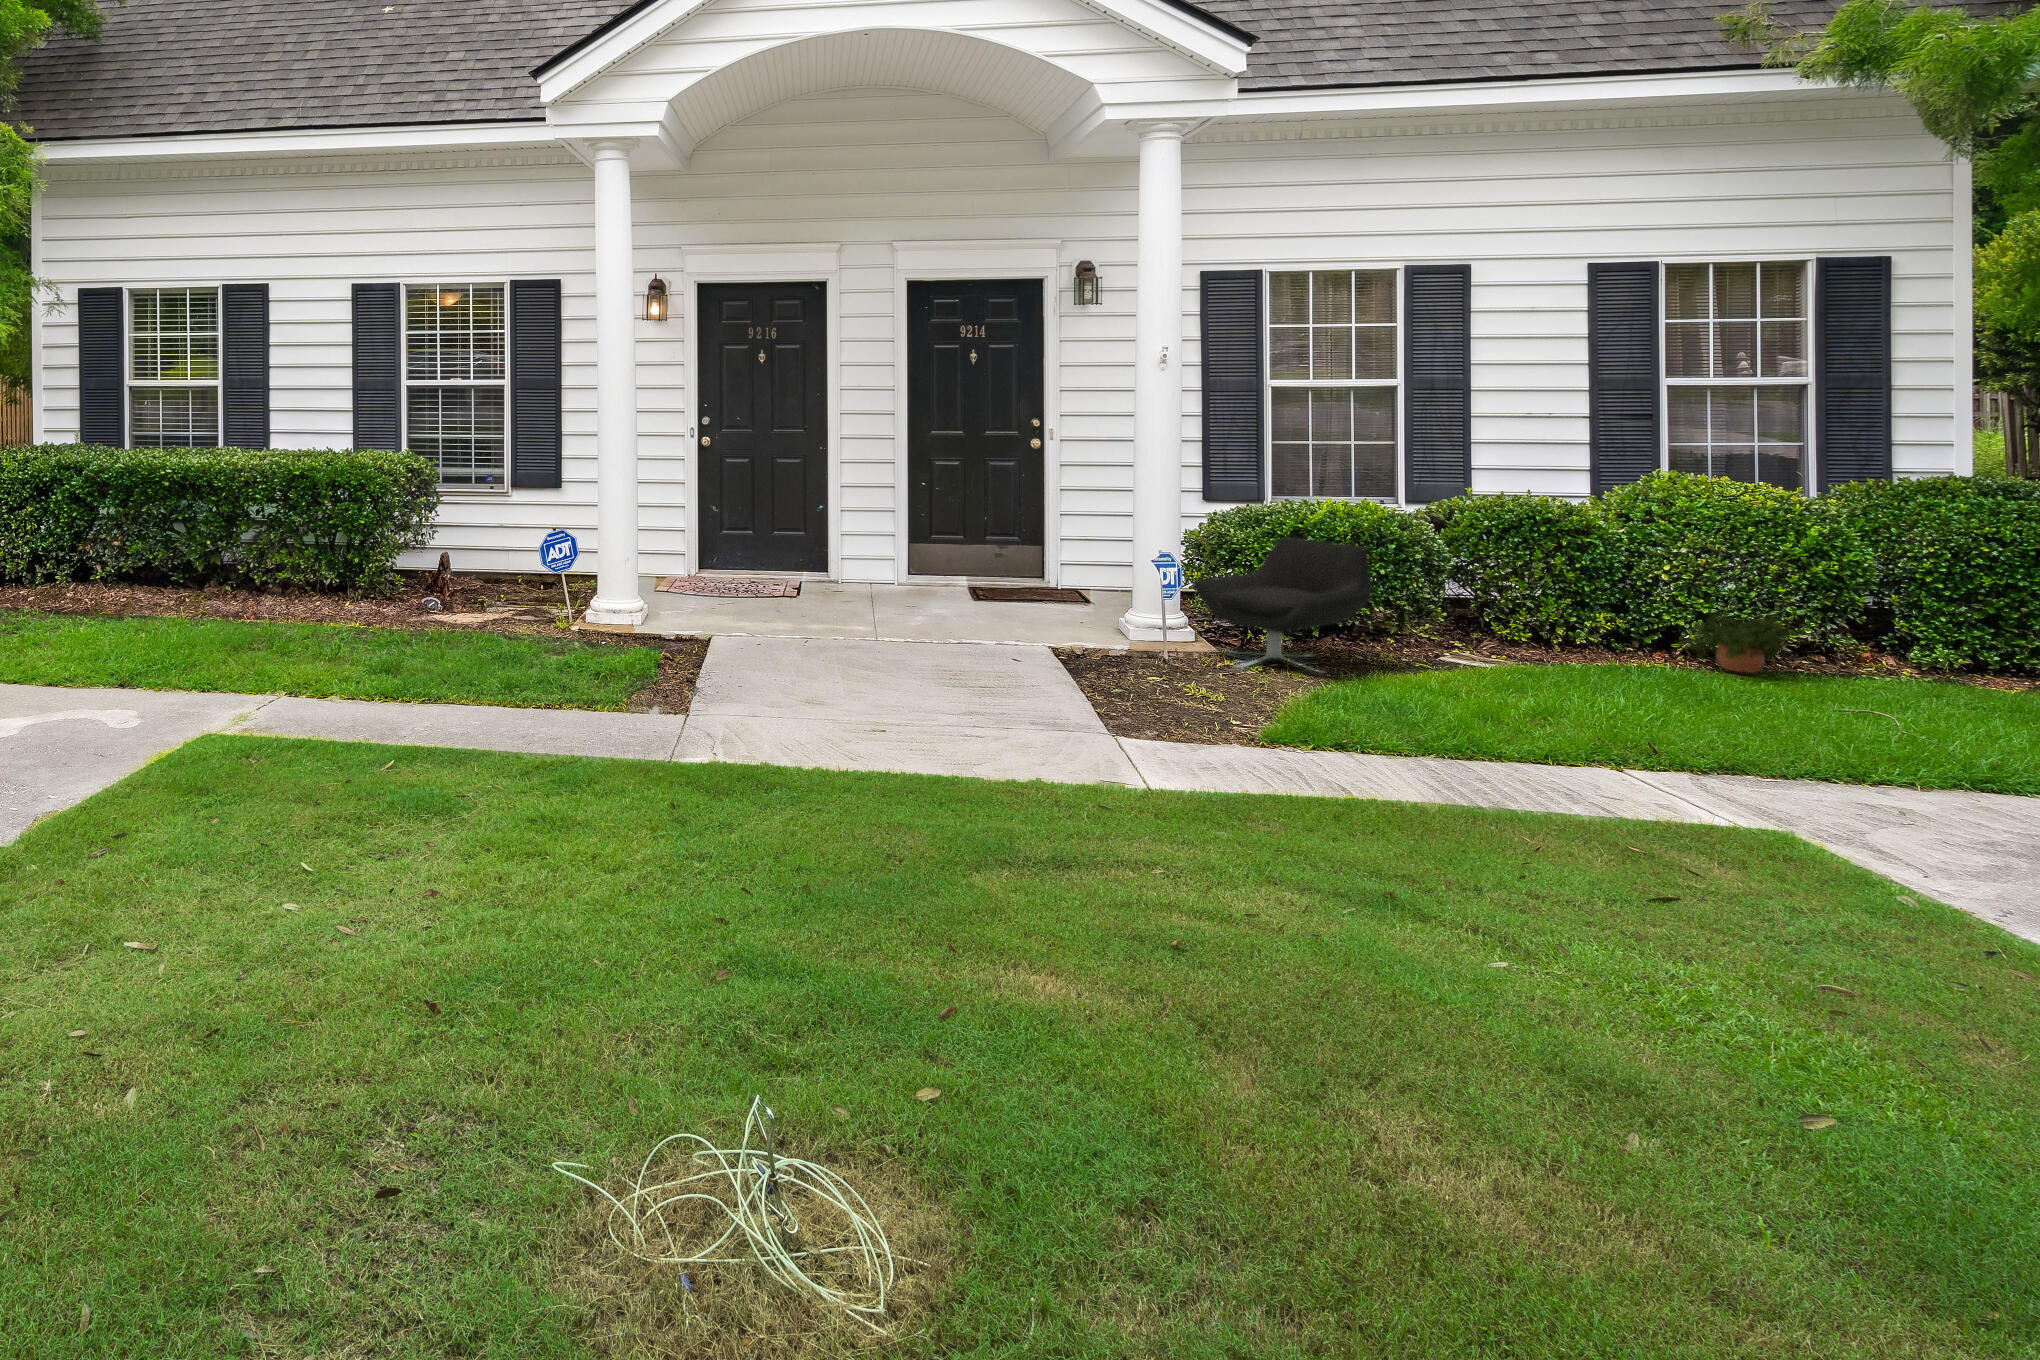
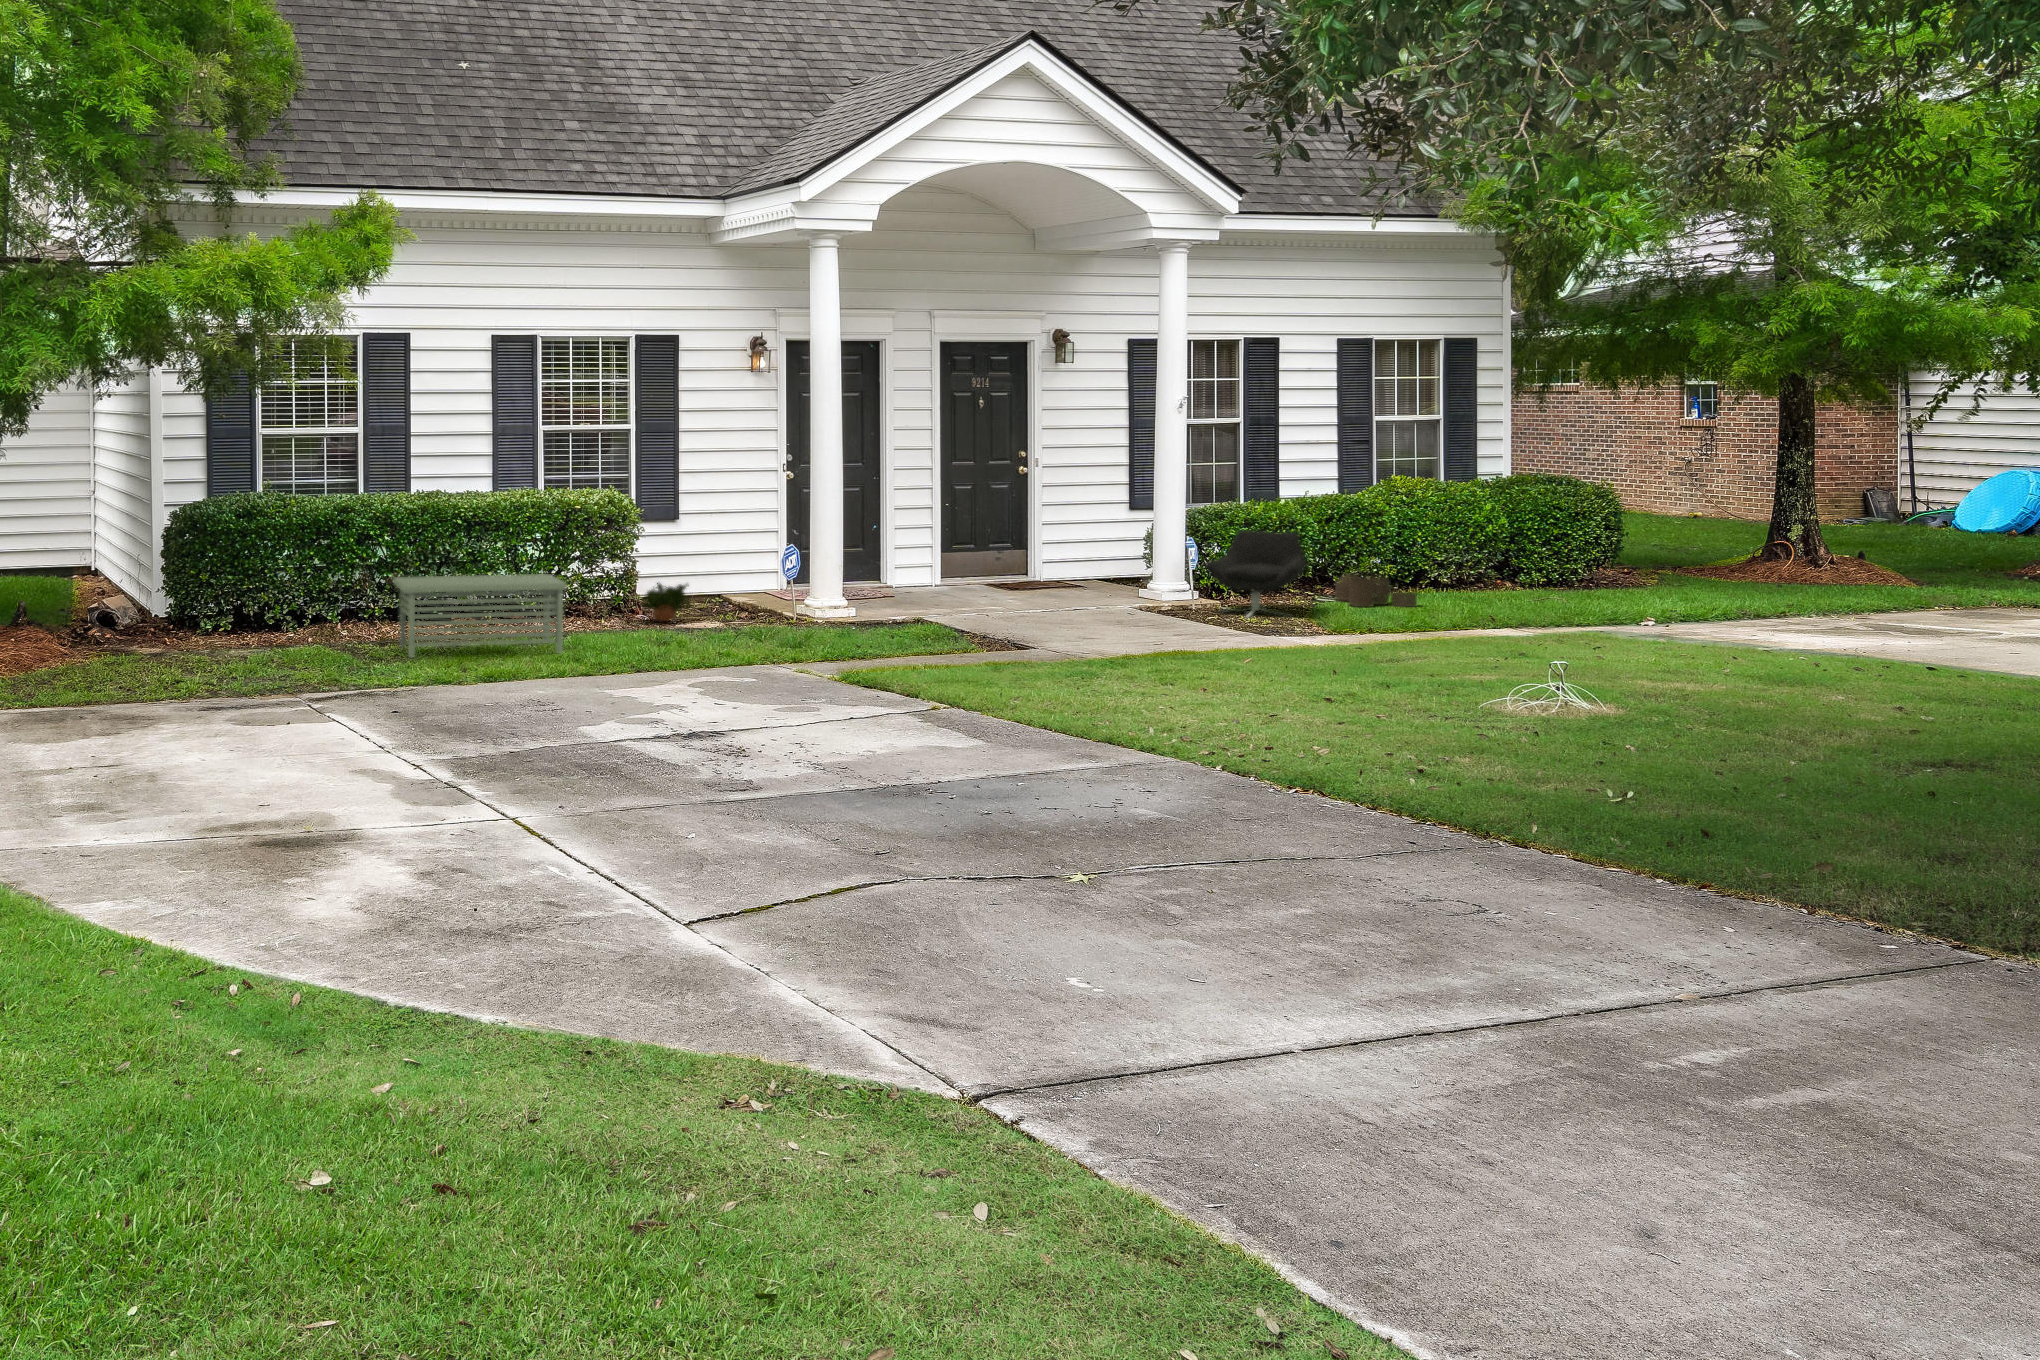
storage bench: none [113,528,308,624] -> present [393,574,567,658]
woven basket: none [1477,610,1611,680] -> present [1335,573,1417,607]
potted plant: present [1689,612,1791,673] -> present [642,583,691,621]

